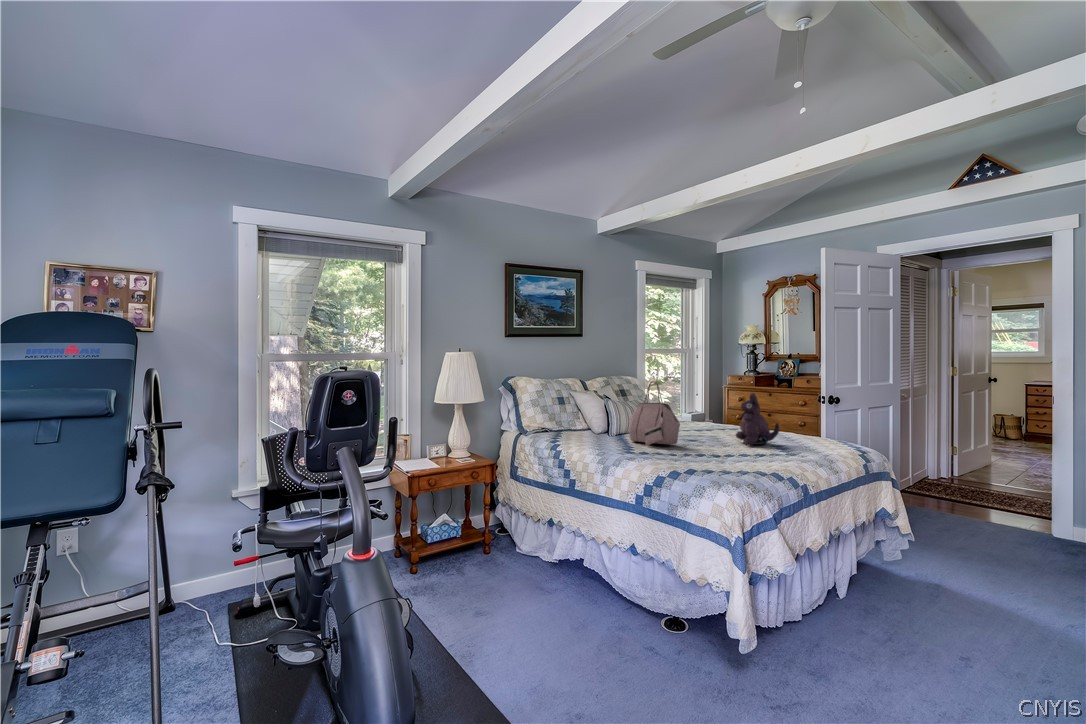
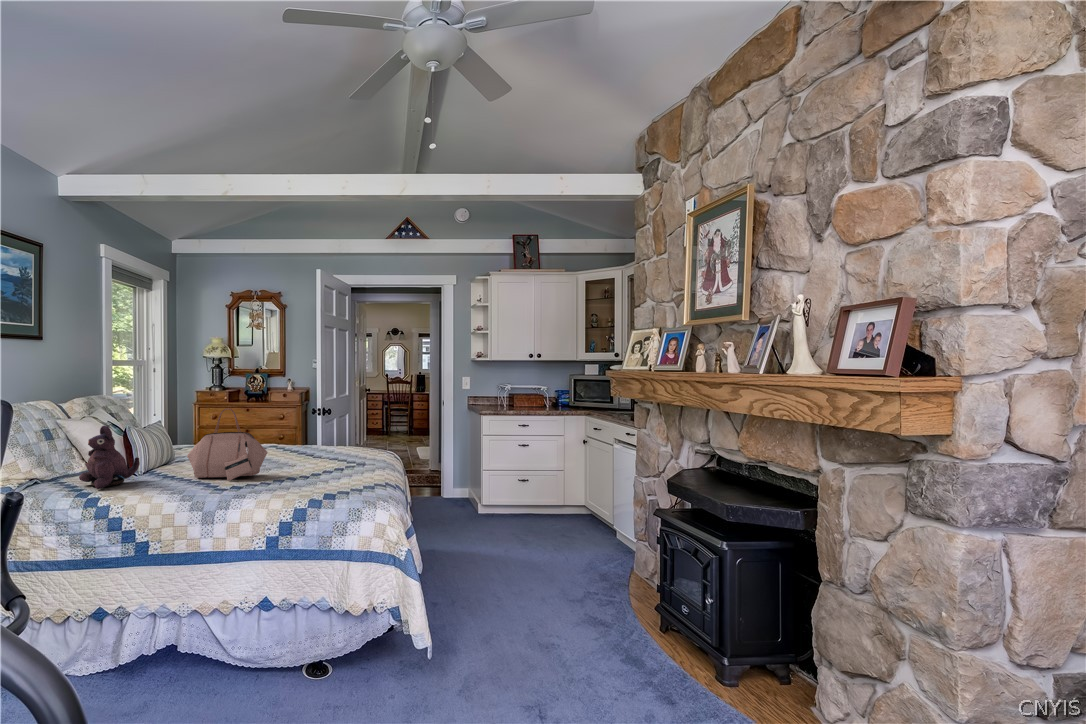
plush toy: present [736,393,779,446] -> present [79,426,140,489]

